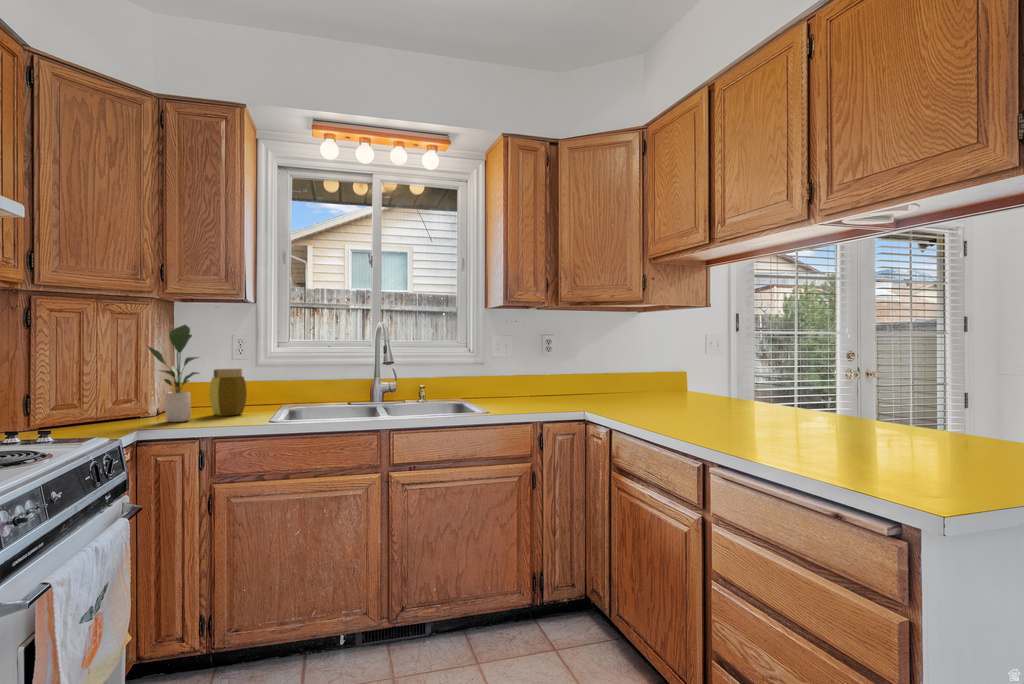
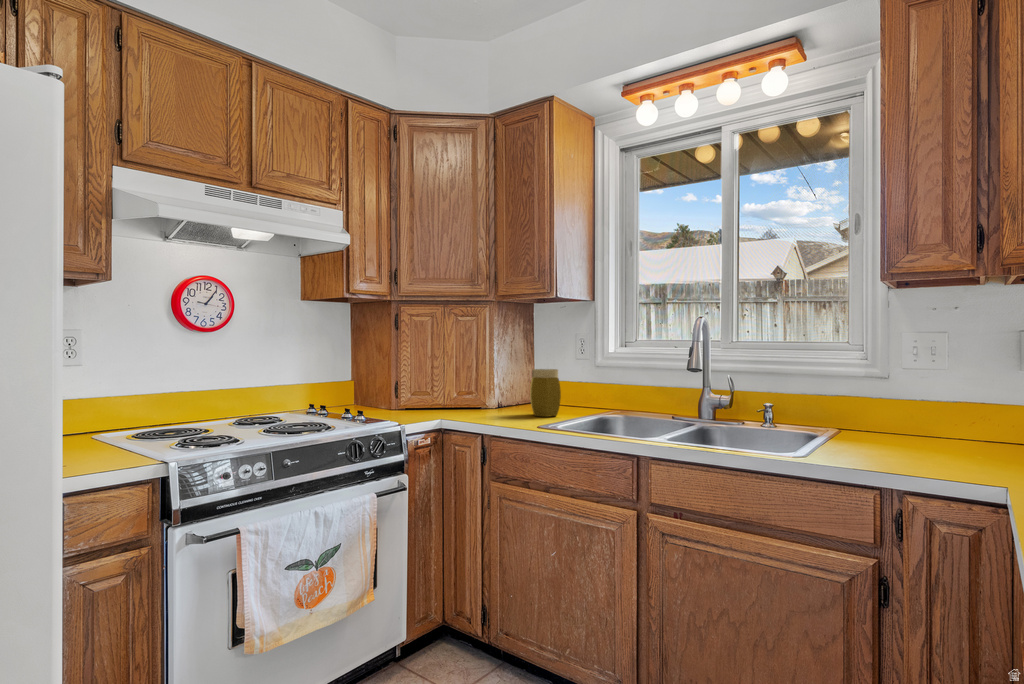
potted plant: present [148,325,199,422] -> none [465,325,514,417]

